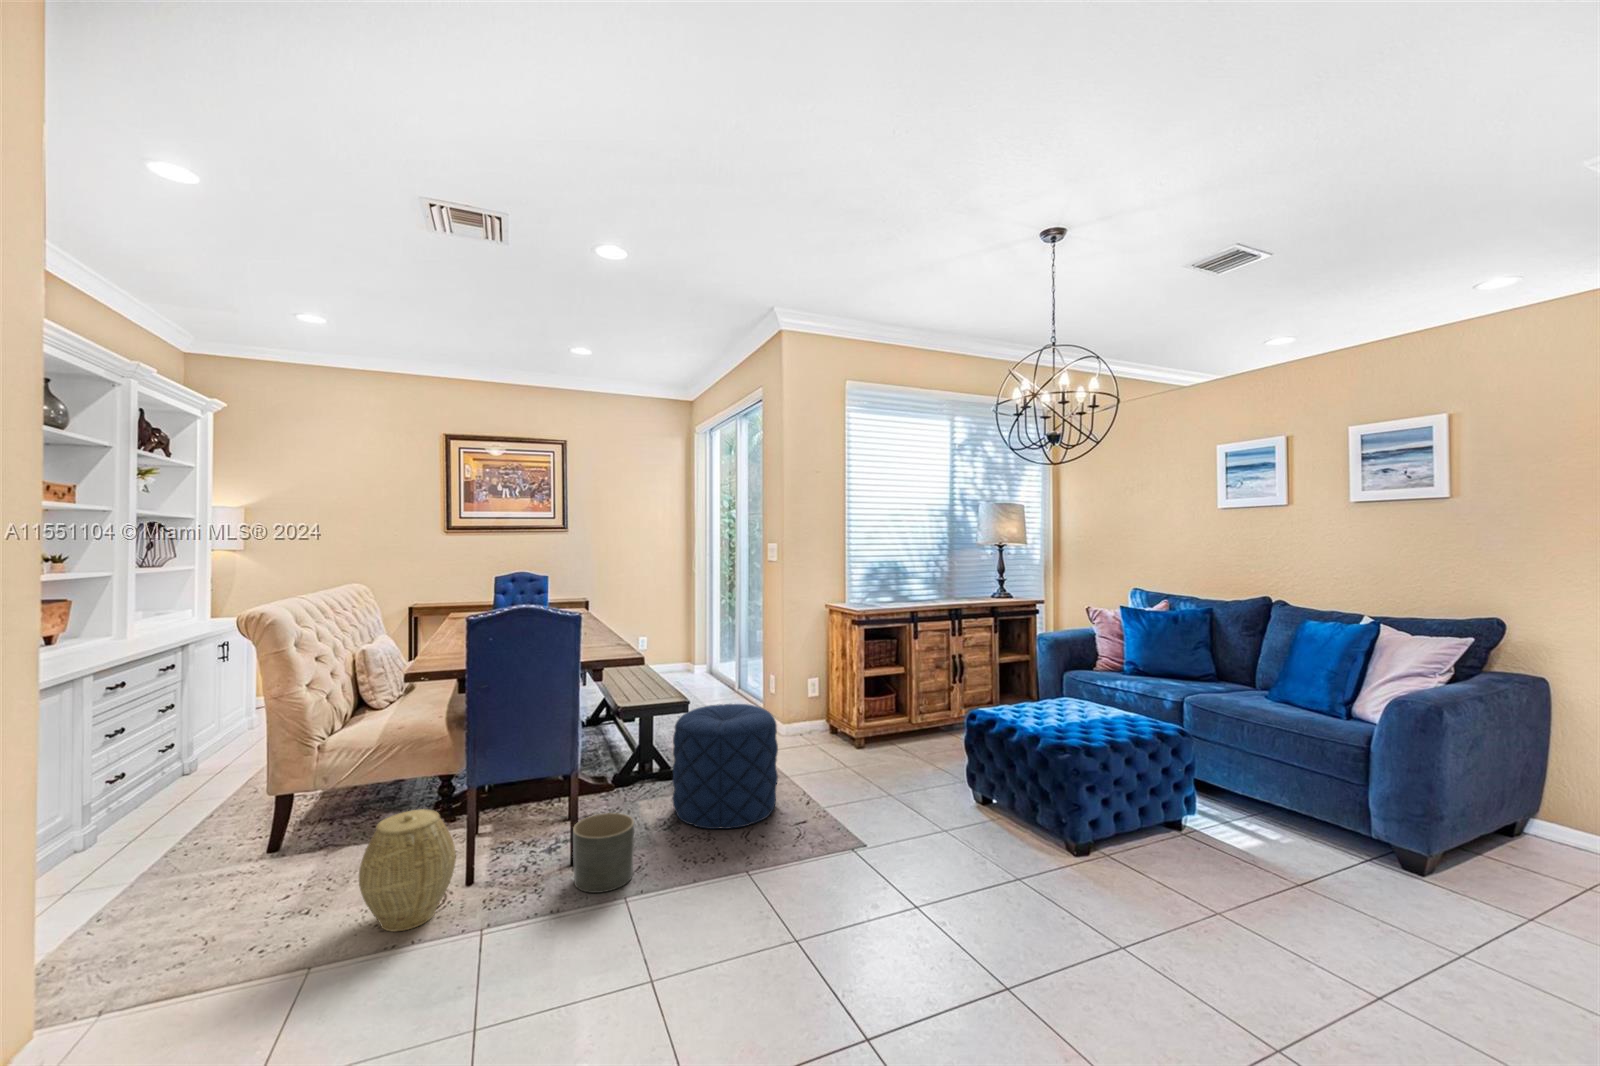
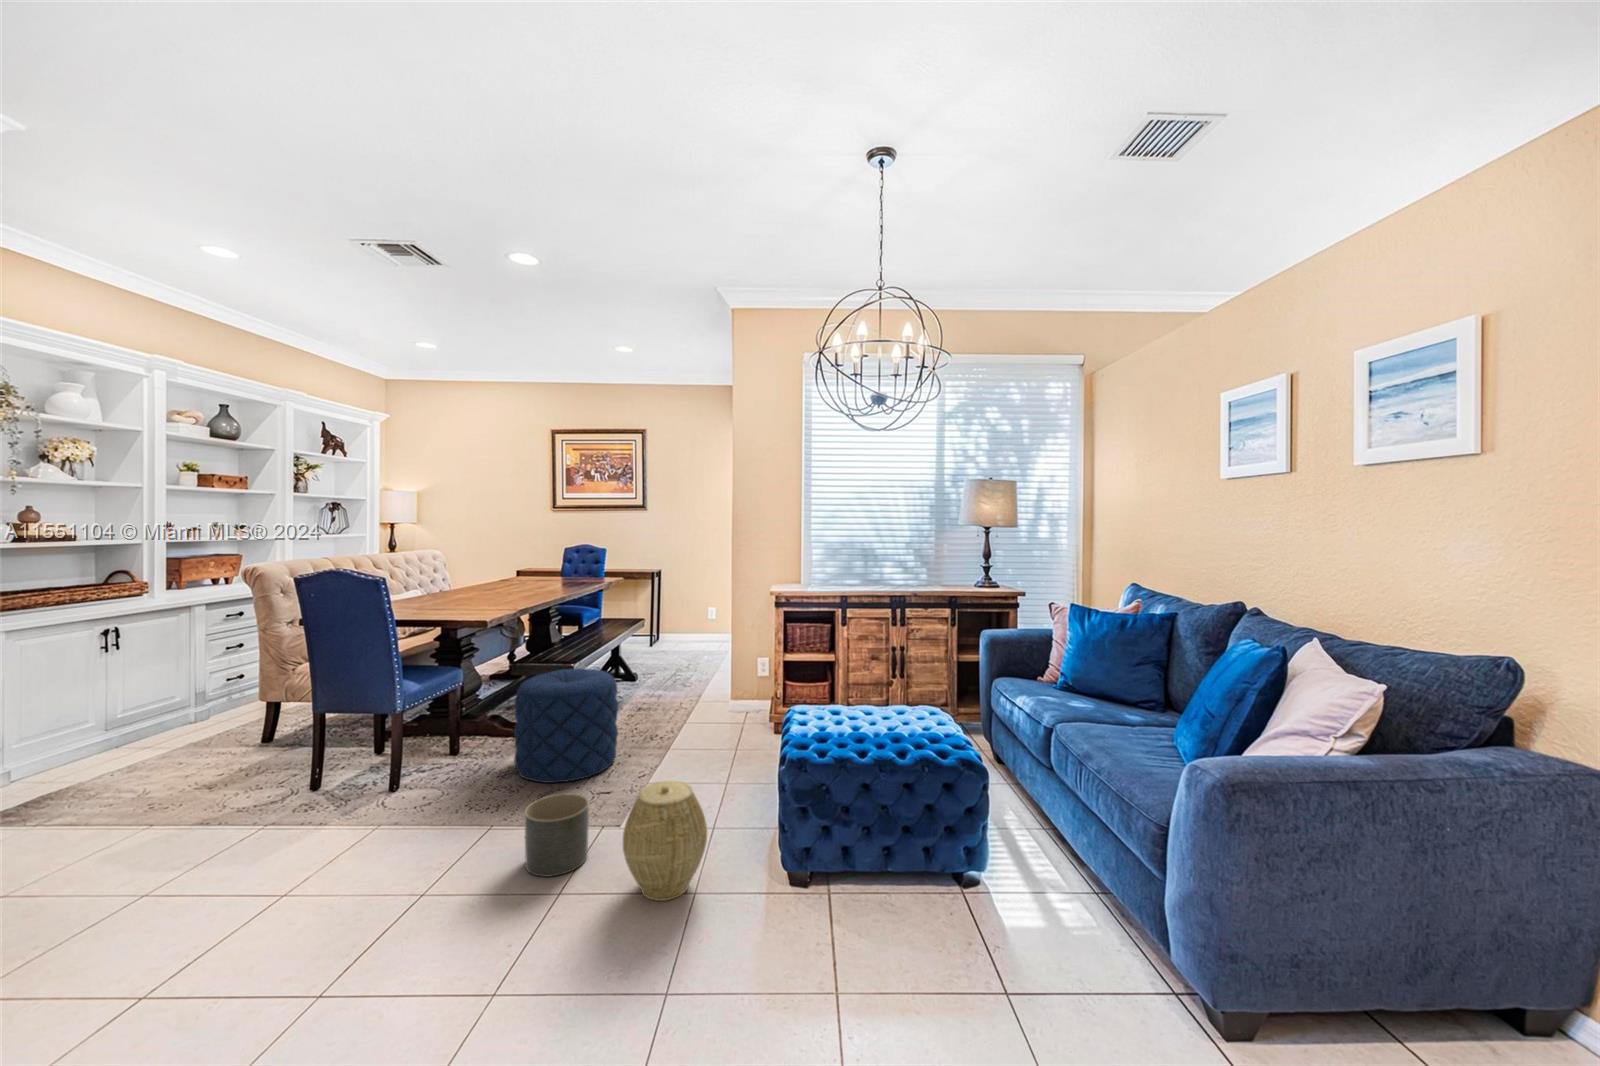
woven basket: present [359,809,456,932] -> present [623,781,707,901]
planter: present [573,813,634,893] -> present [524,793,589,877]

